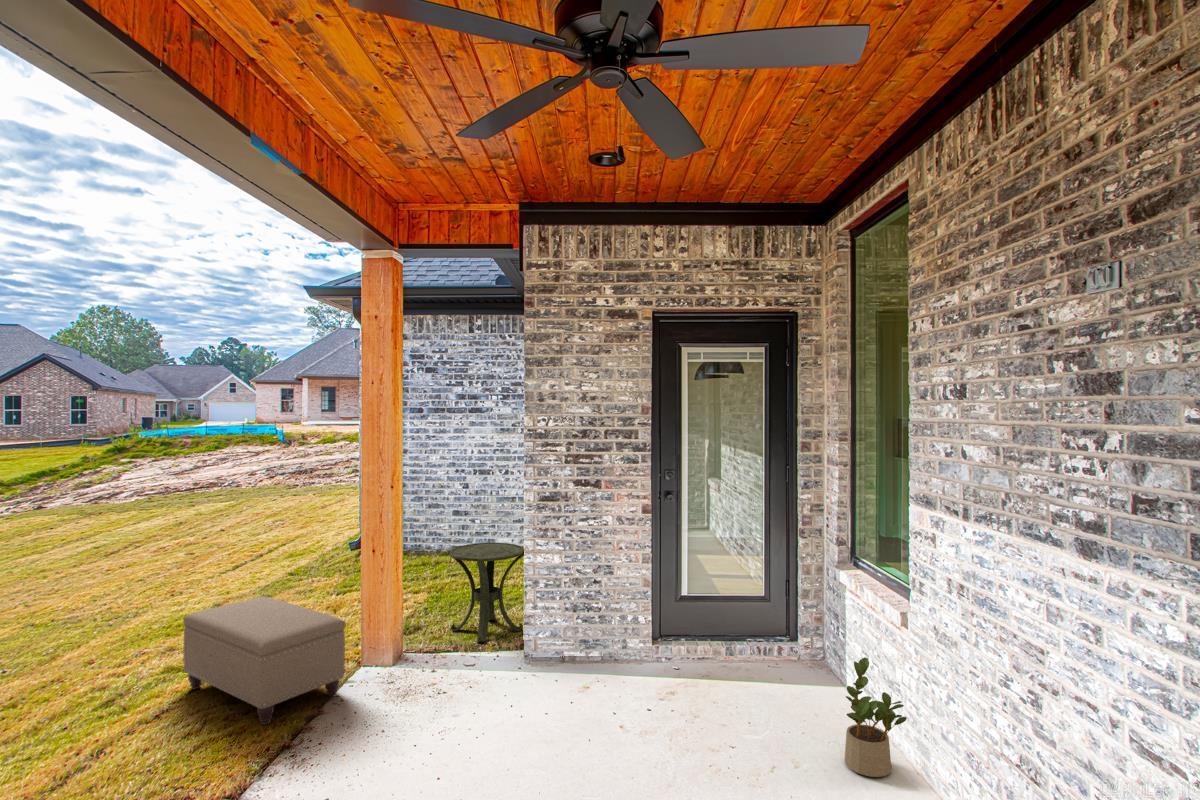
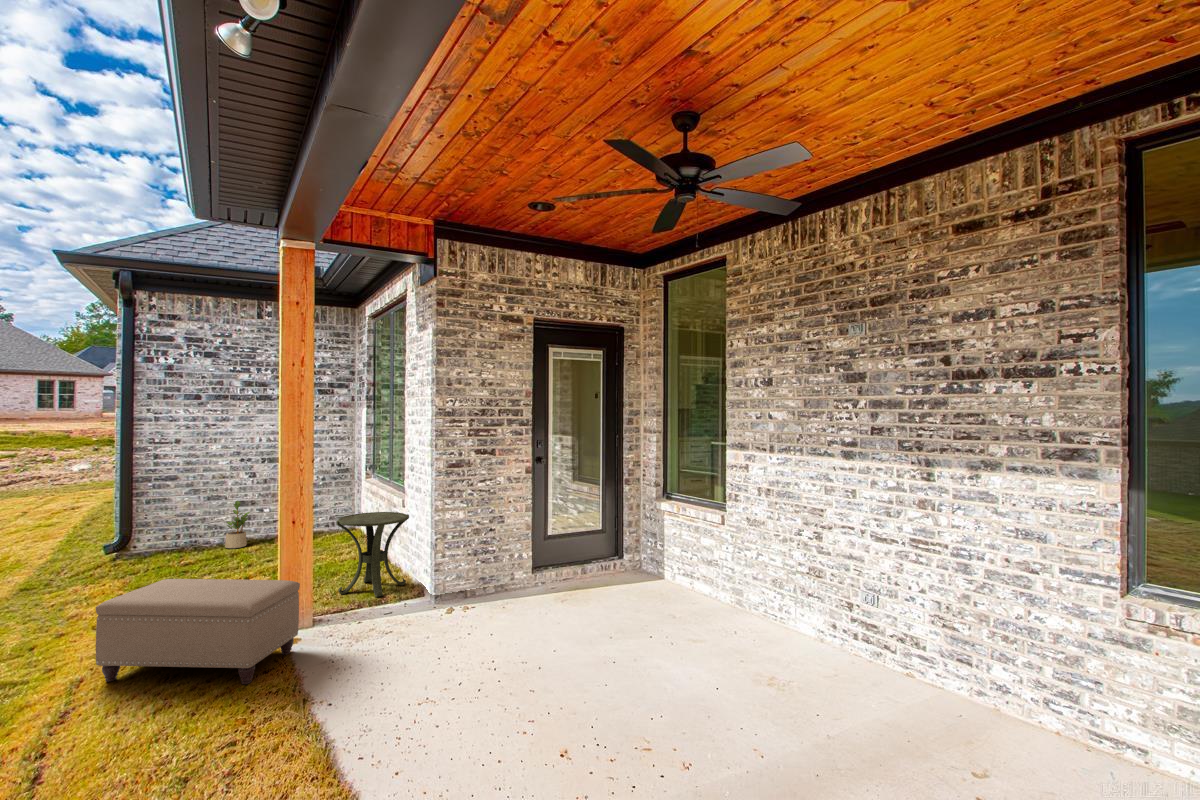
potted plant: present [845,657,907,777] -> present [225,501,250,548]

